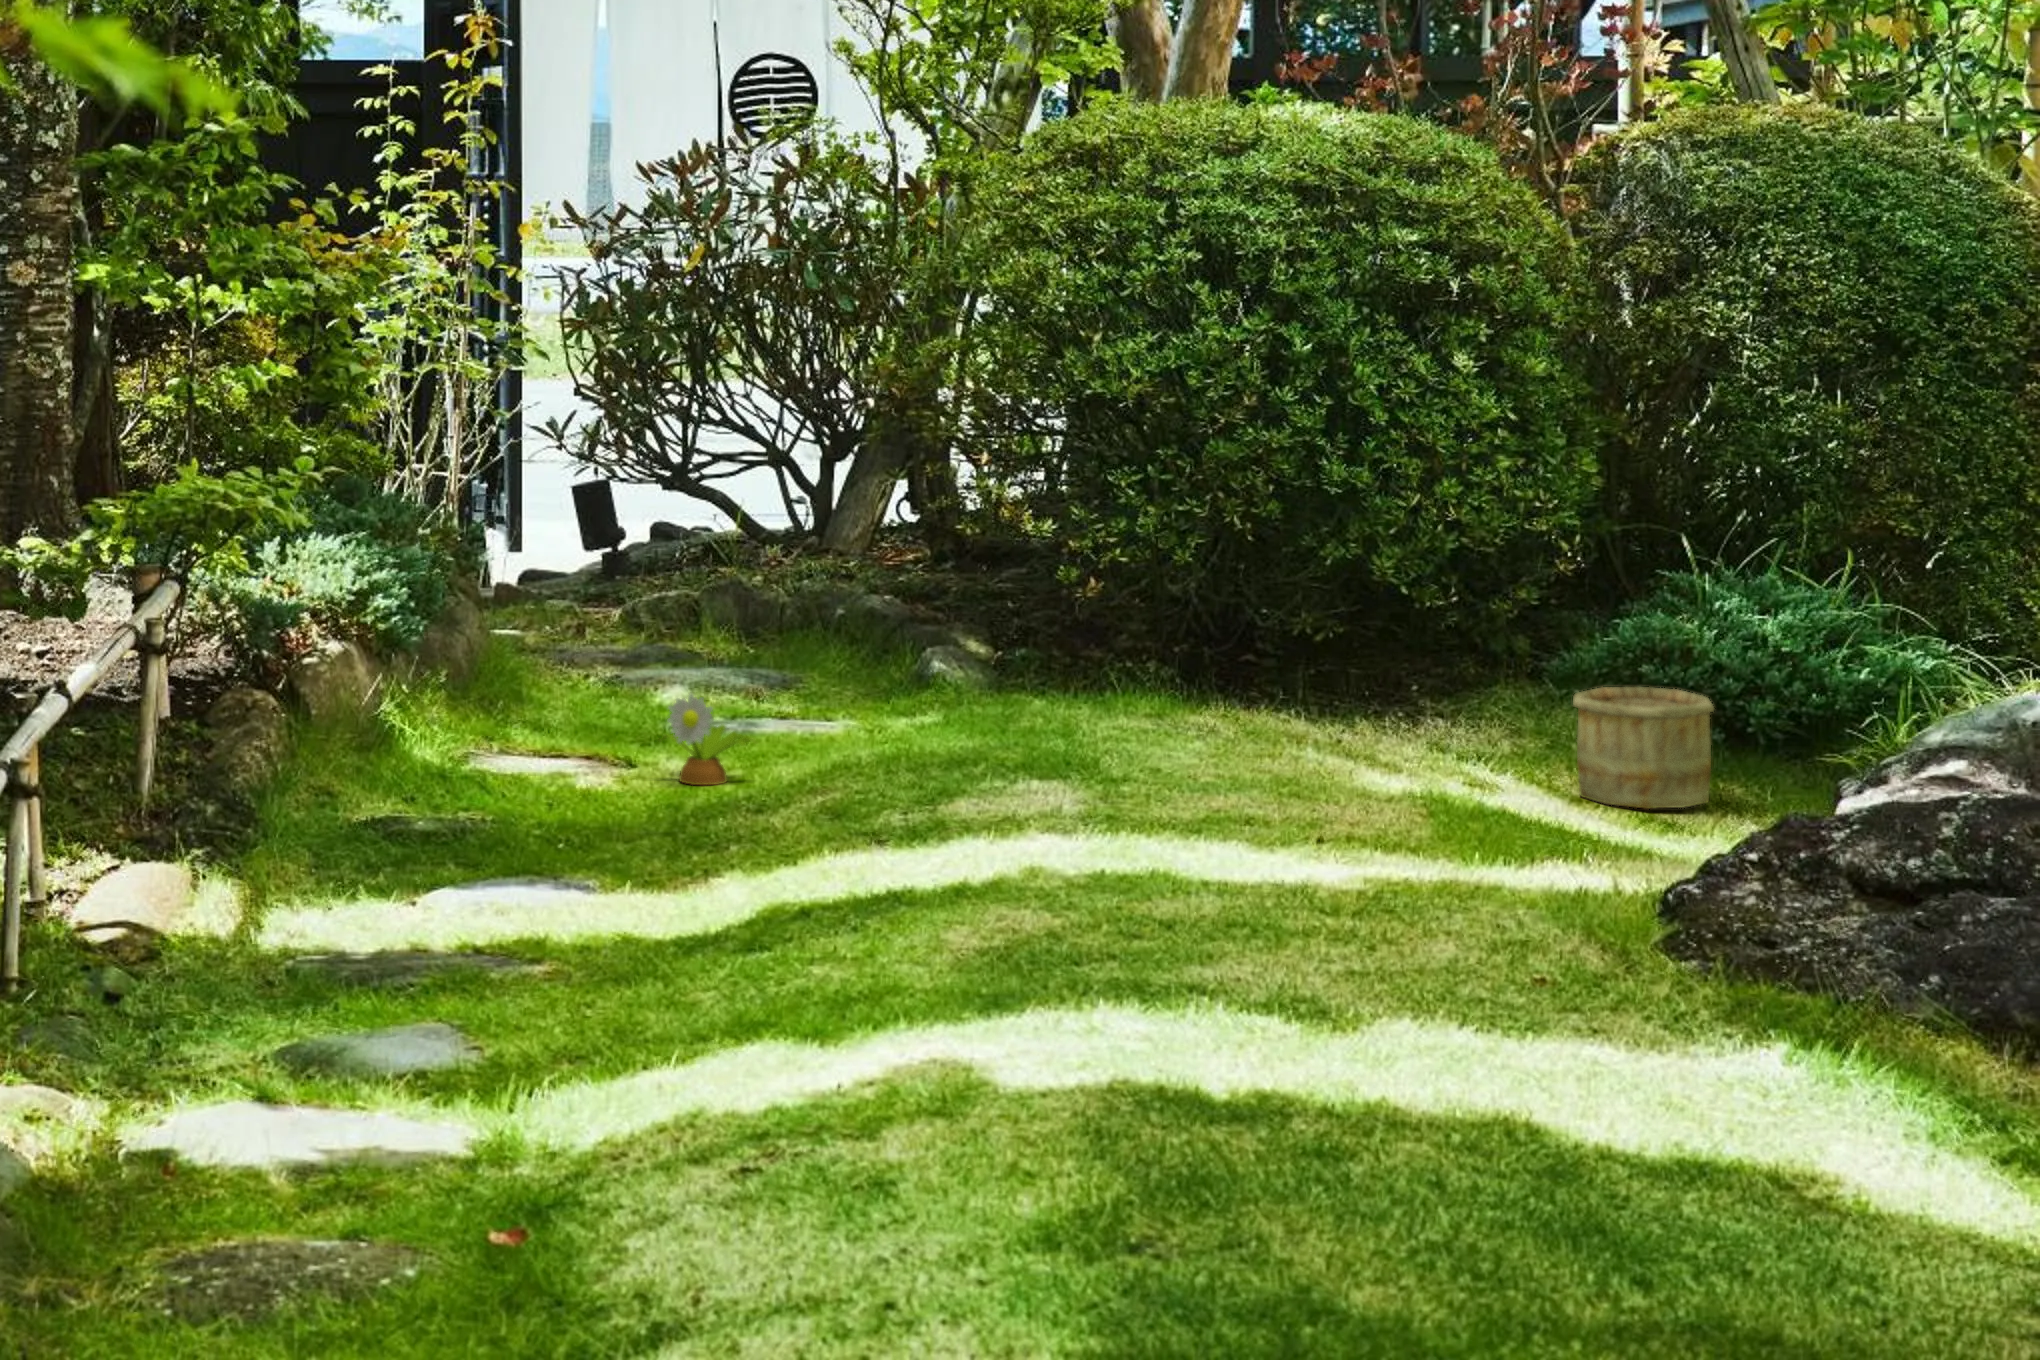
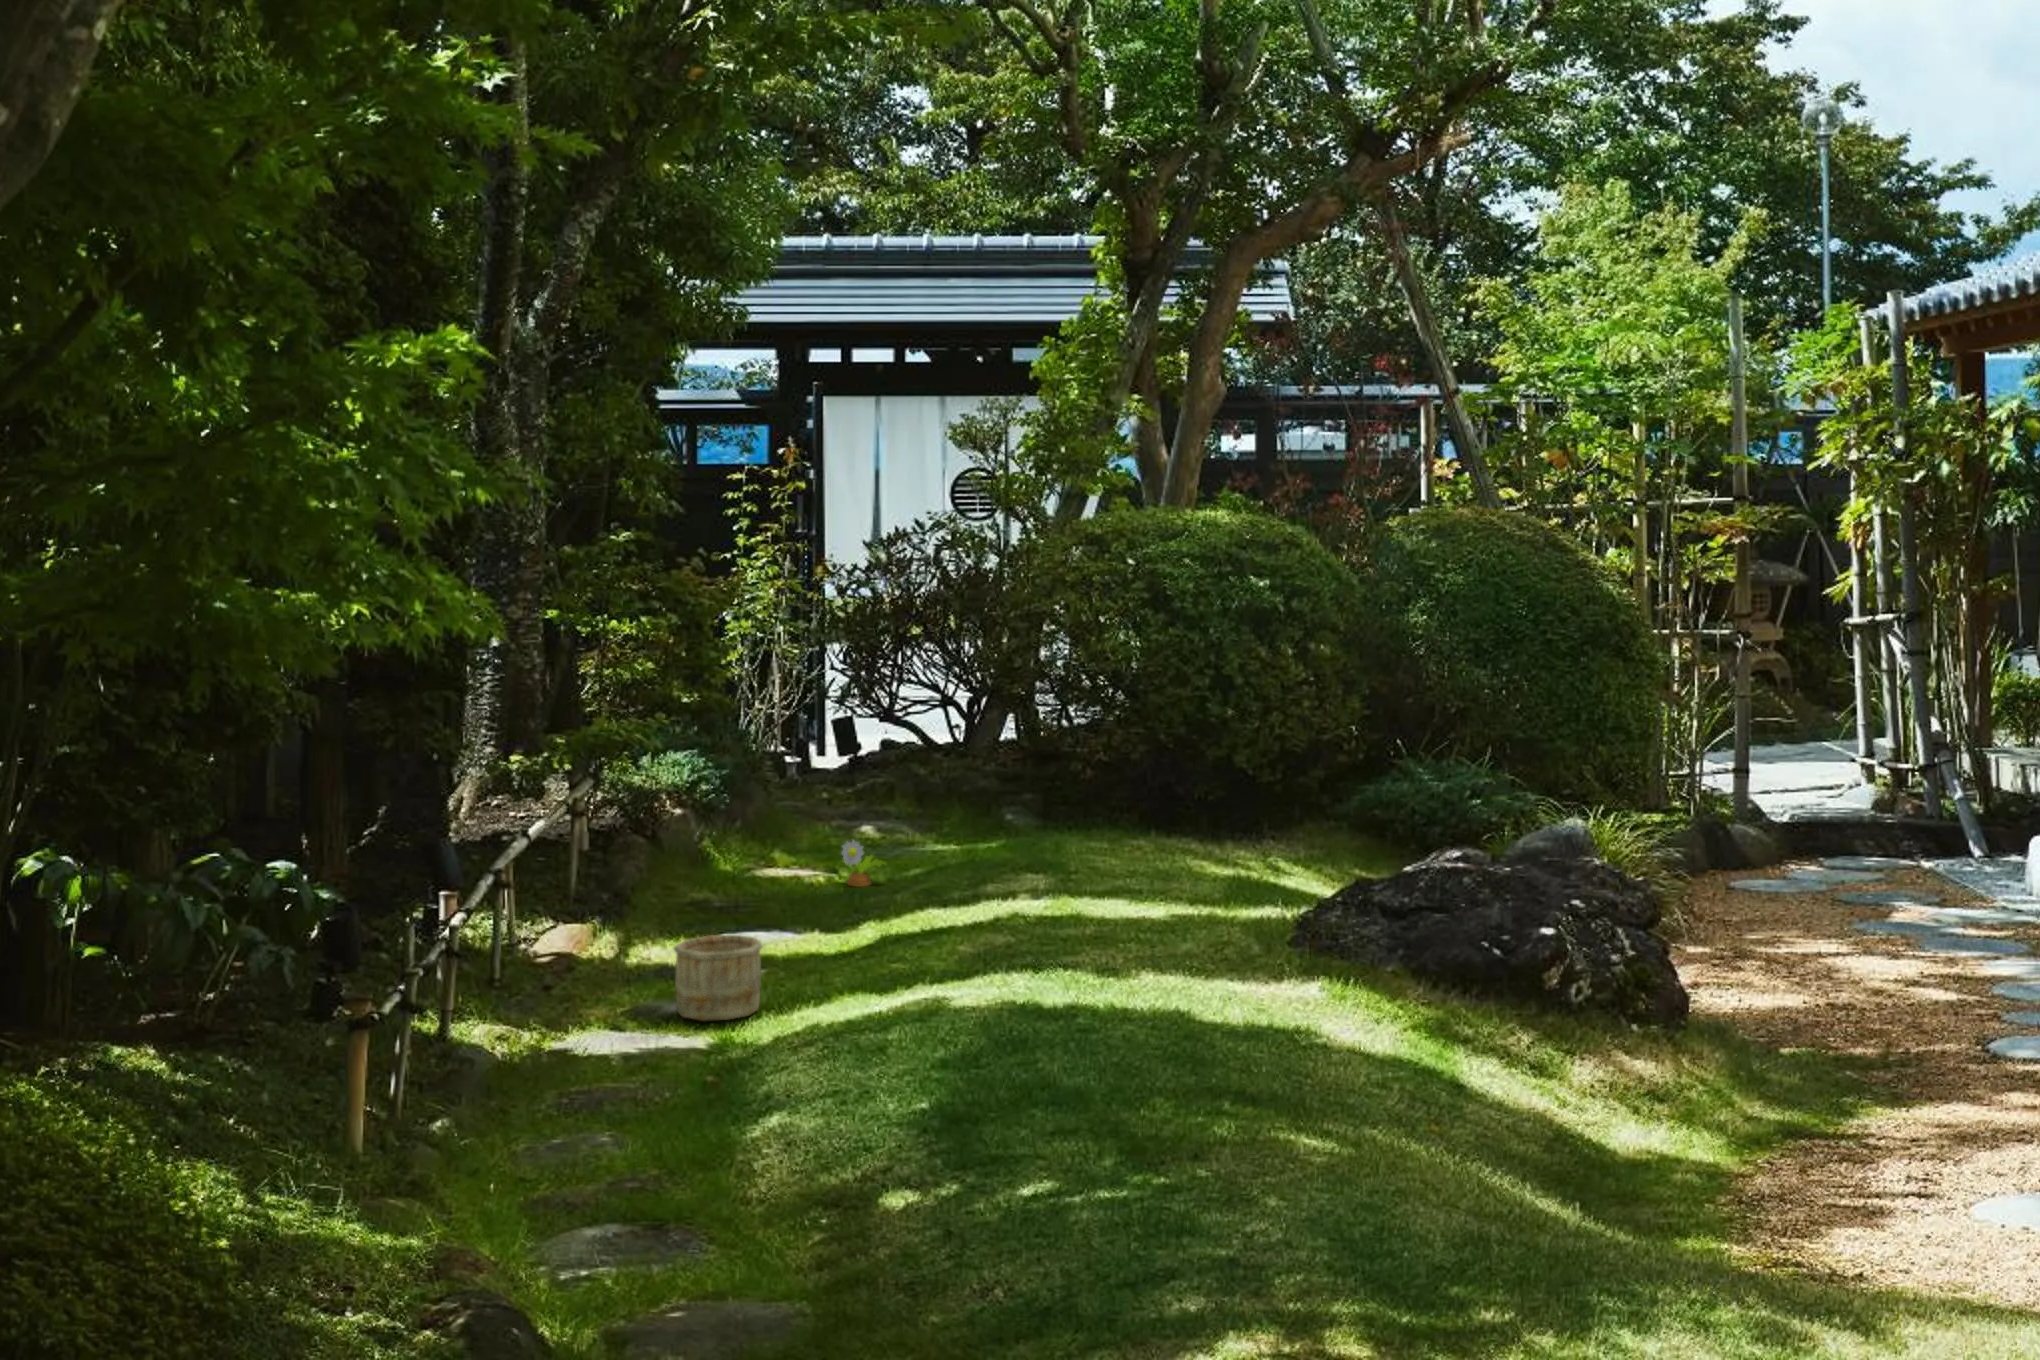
wooden bucket: present [1573,687,1714,809] -> present [674,935,763,1021]

